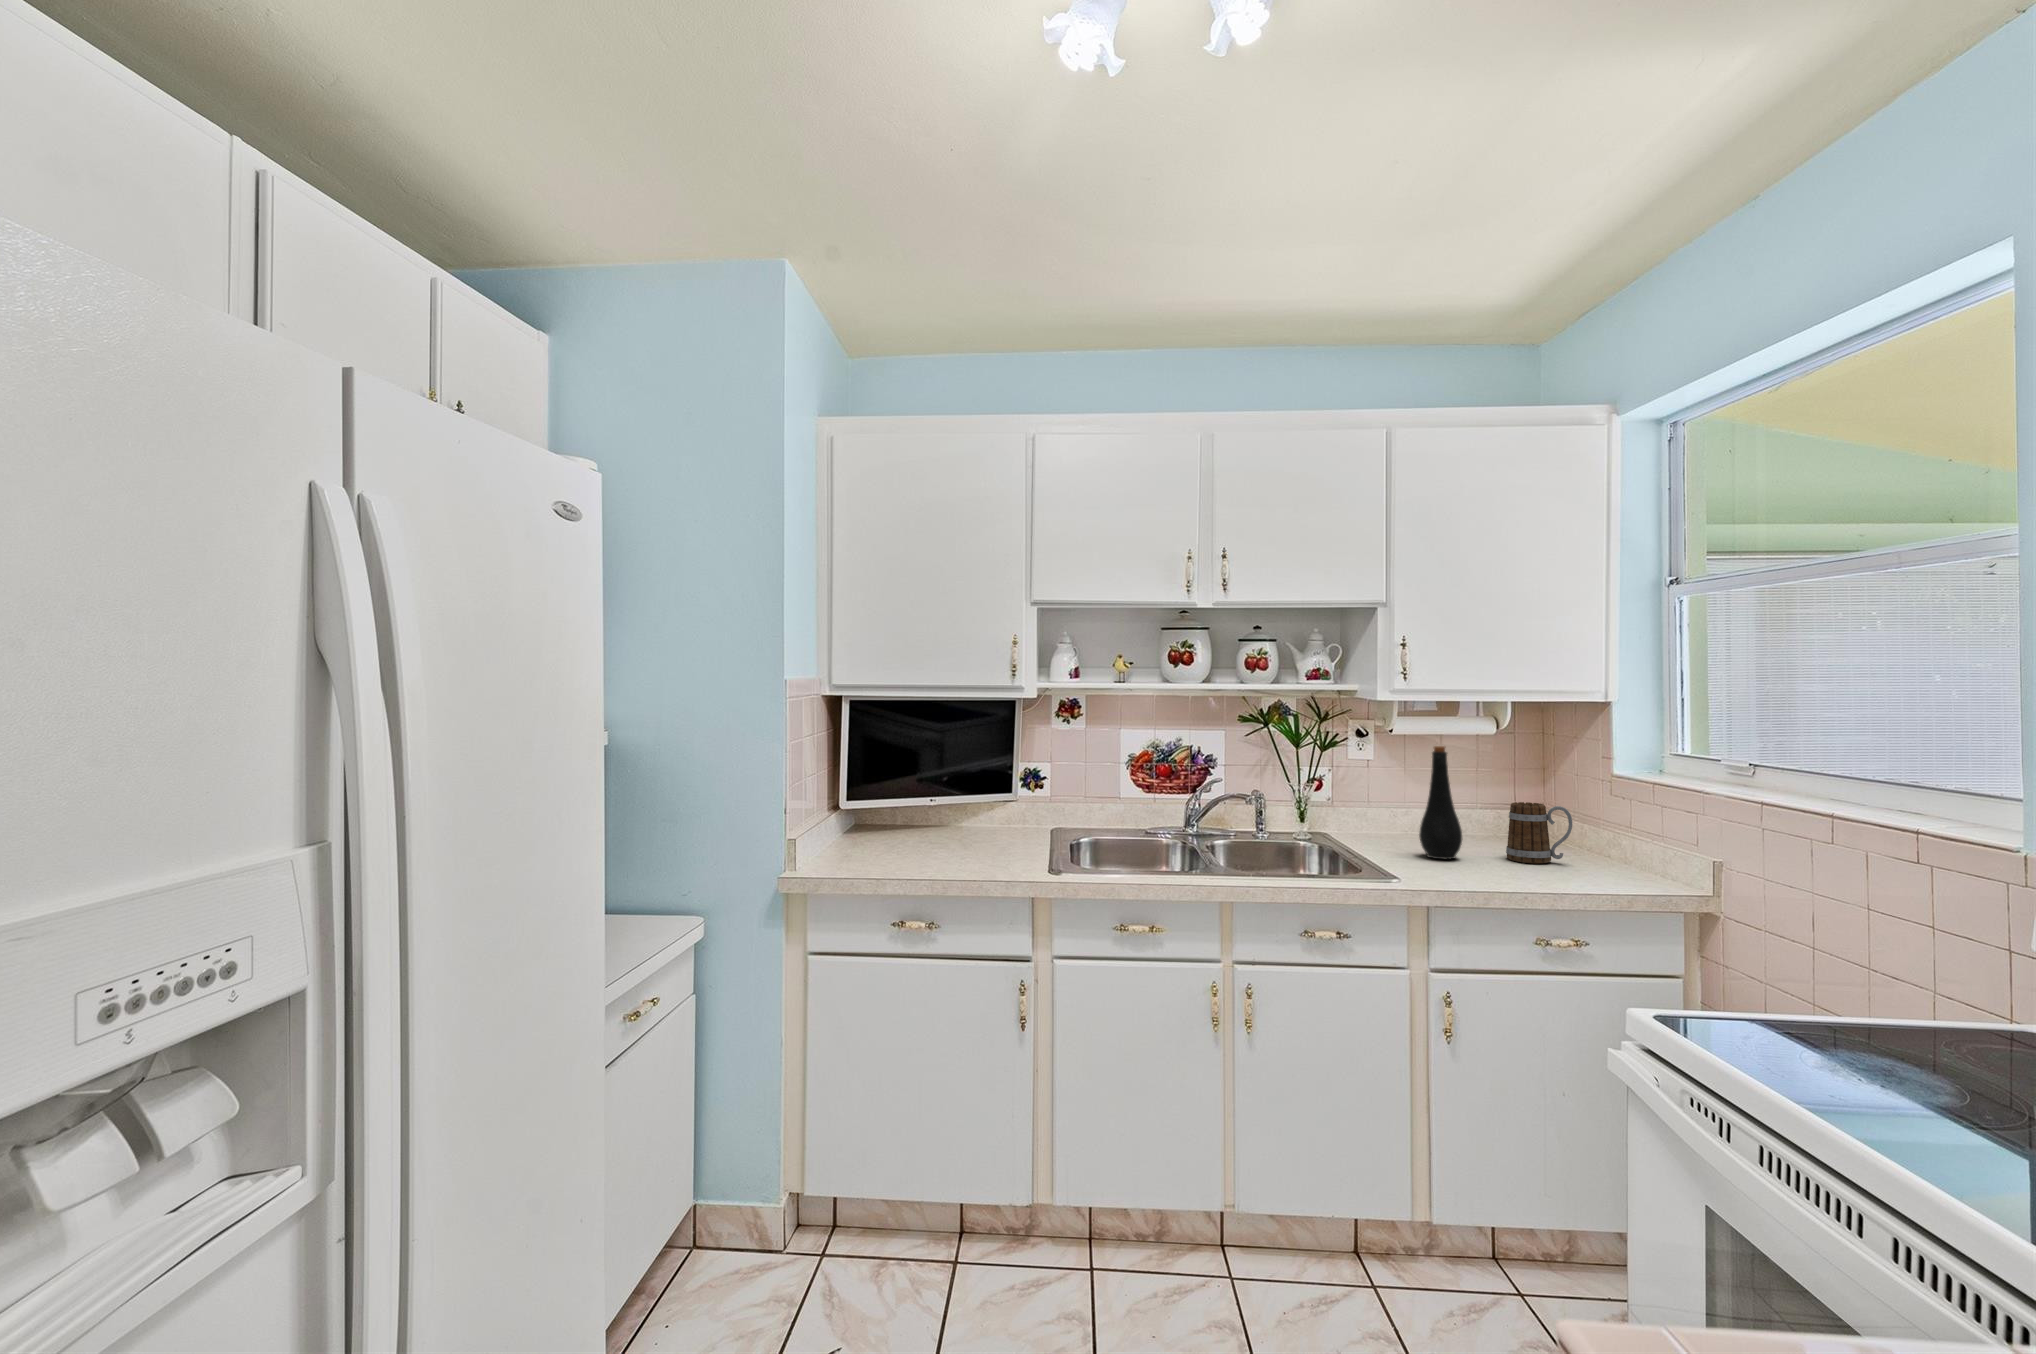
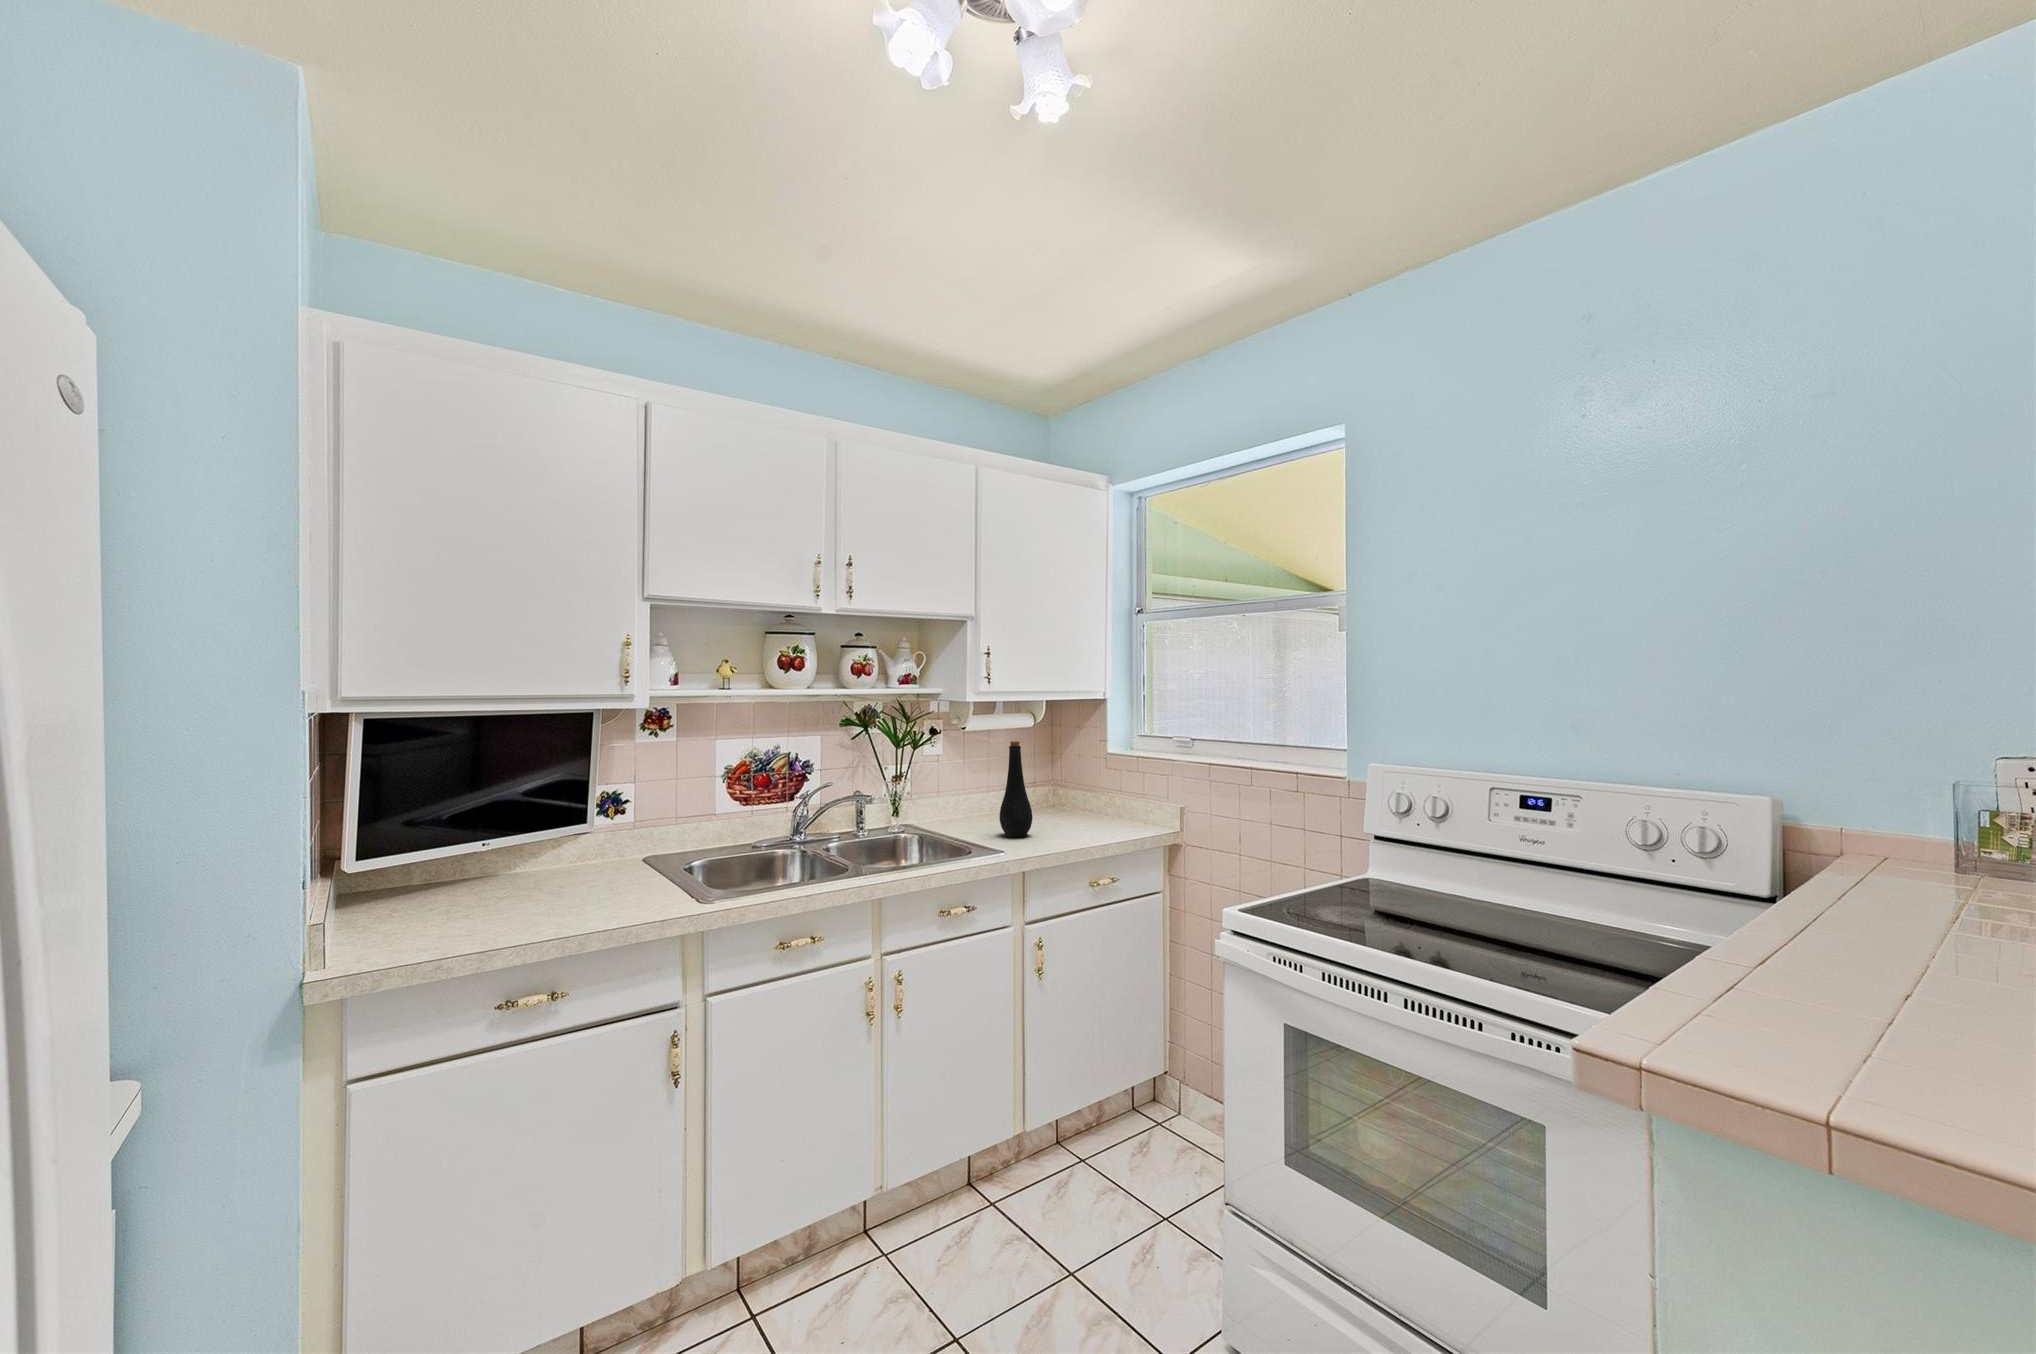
mug: present [1506,802,1572,863] -> none [1058,783,1103,832]

